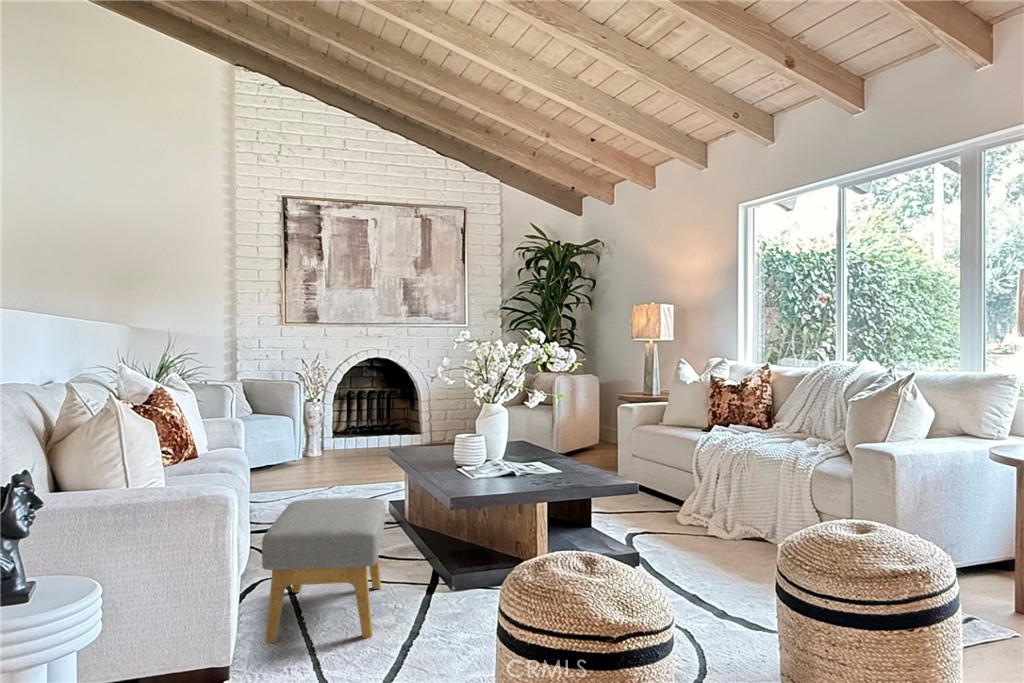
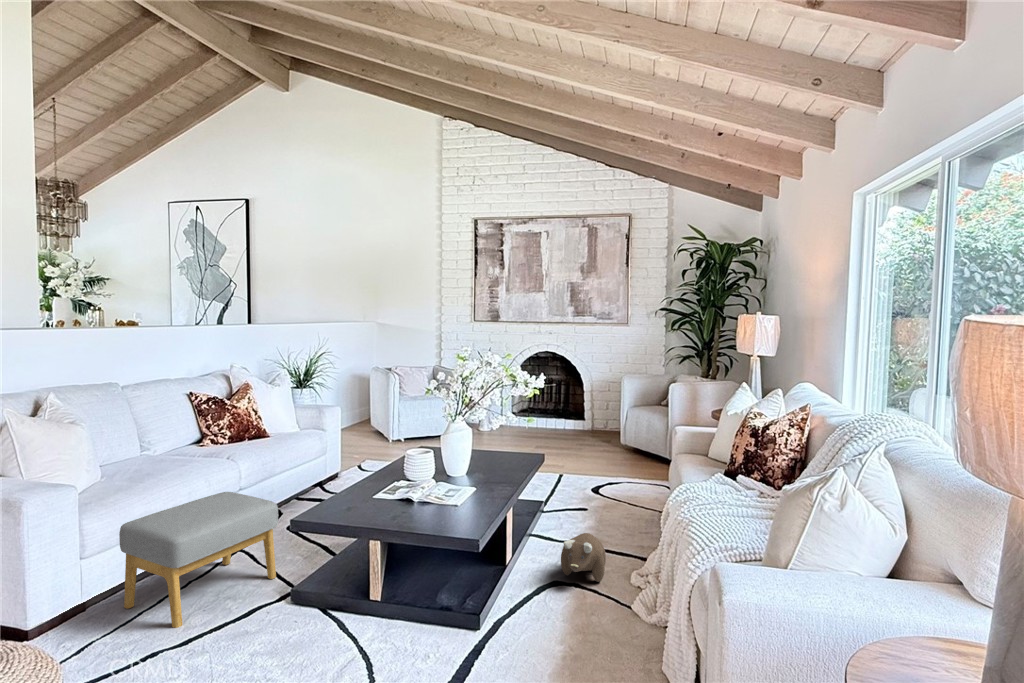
plush toy: none [618,491,661,531] -> present [561,533,606,582]

